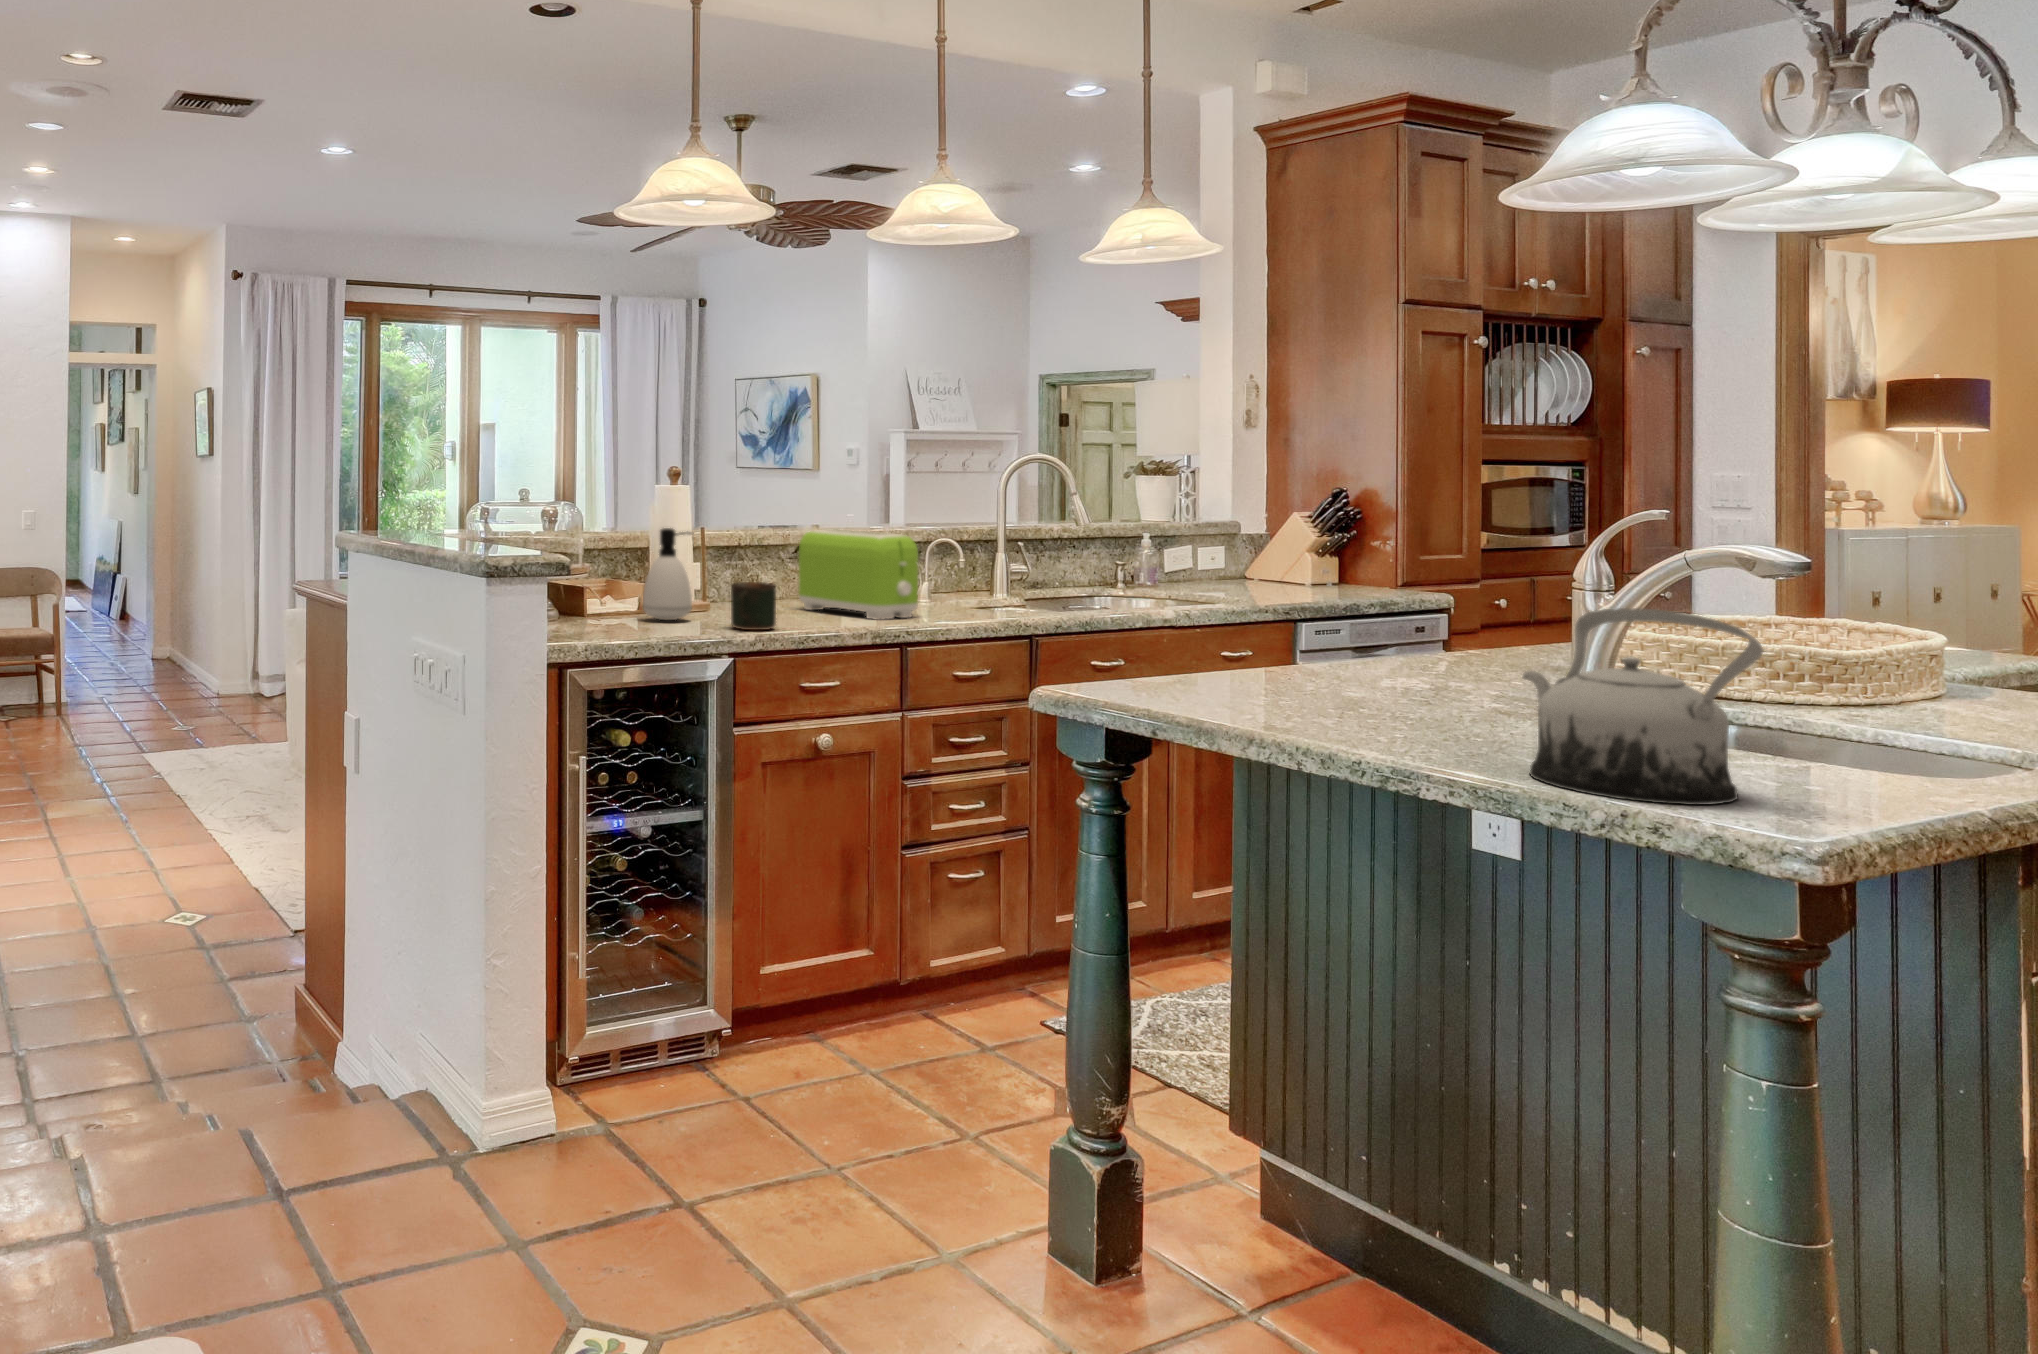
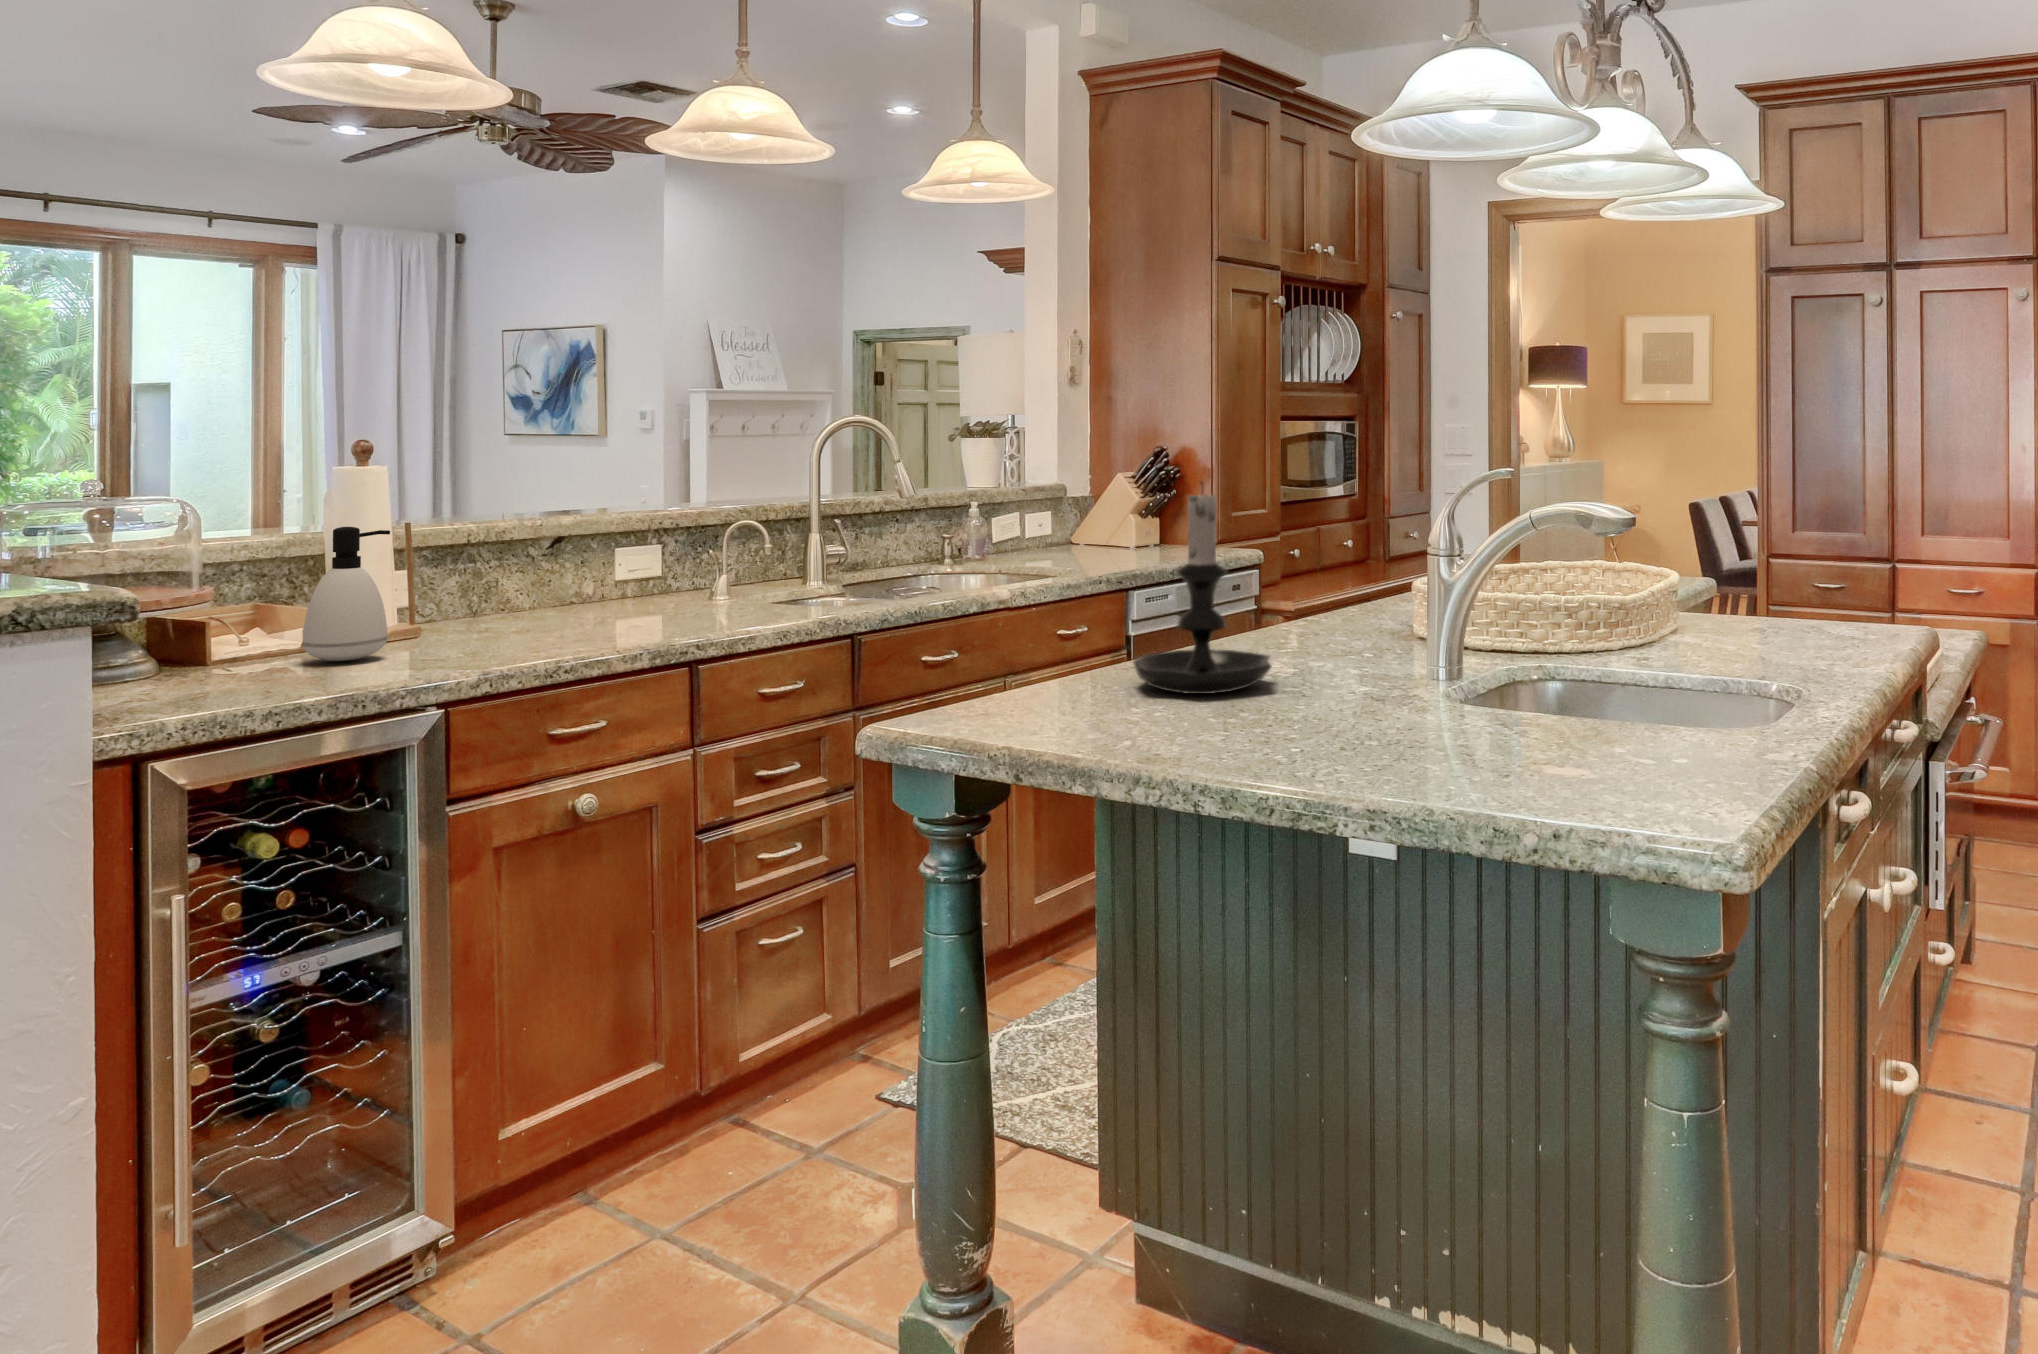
candle holder: none [1263,513,1403,699] -> present [1133,482,1271,694]
toaster: present [798,529,918,620] -> none [558,515,722,630]
mug: present [731,582,776,630] -> none [446,596,519,665]
teapot: present [1523,608,1763,805] -> none [1418,579,1642,801]

